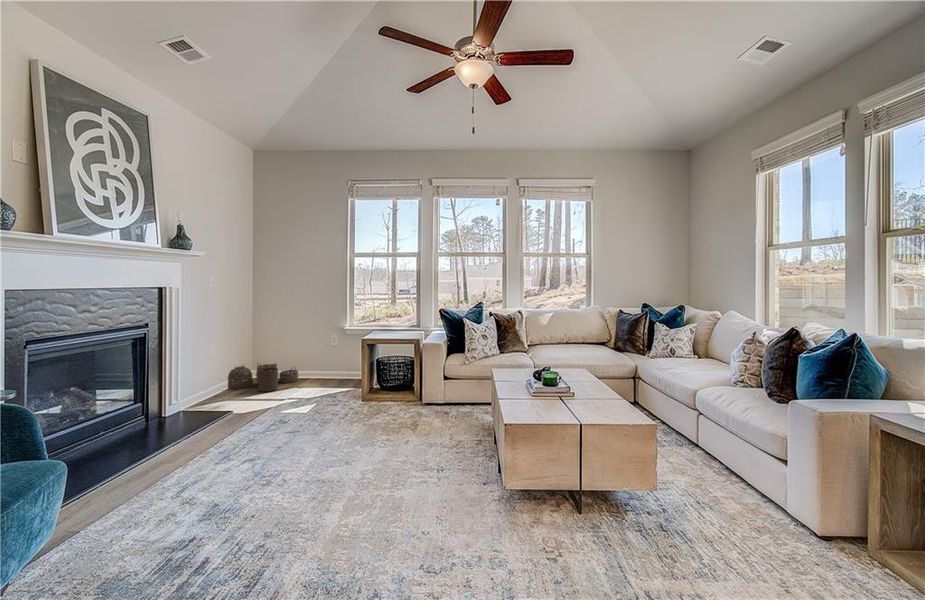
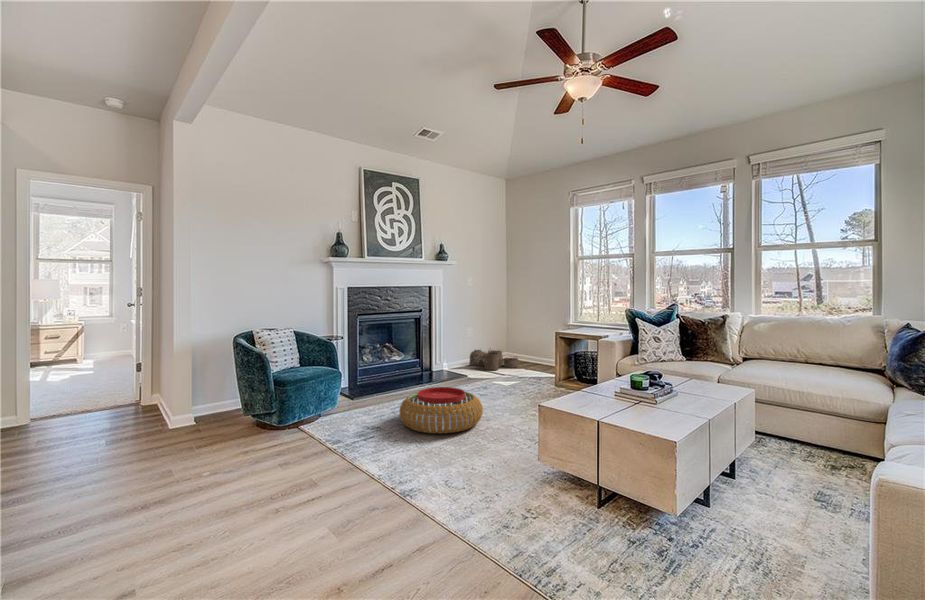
pouf: none [220,433,354,520] -> present [400,387,483,434]

